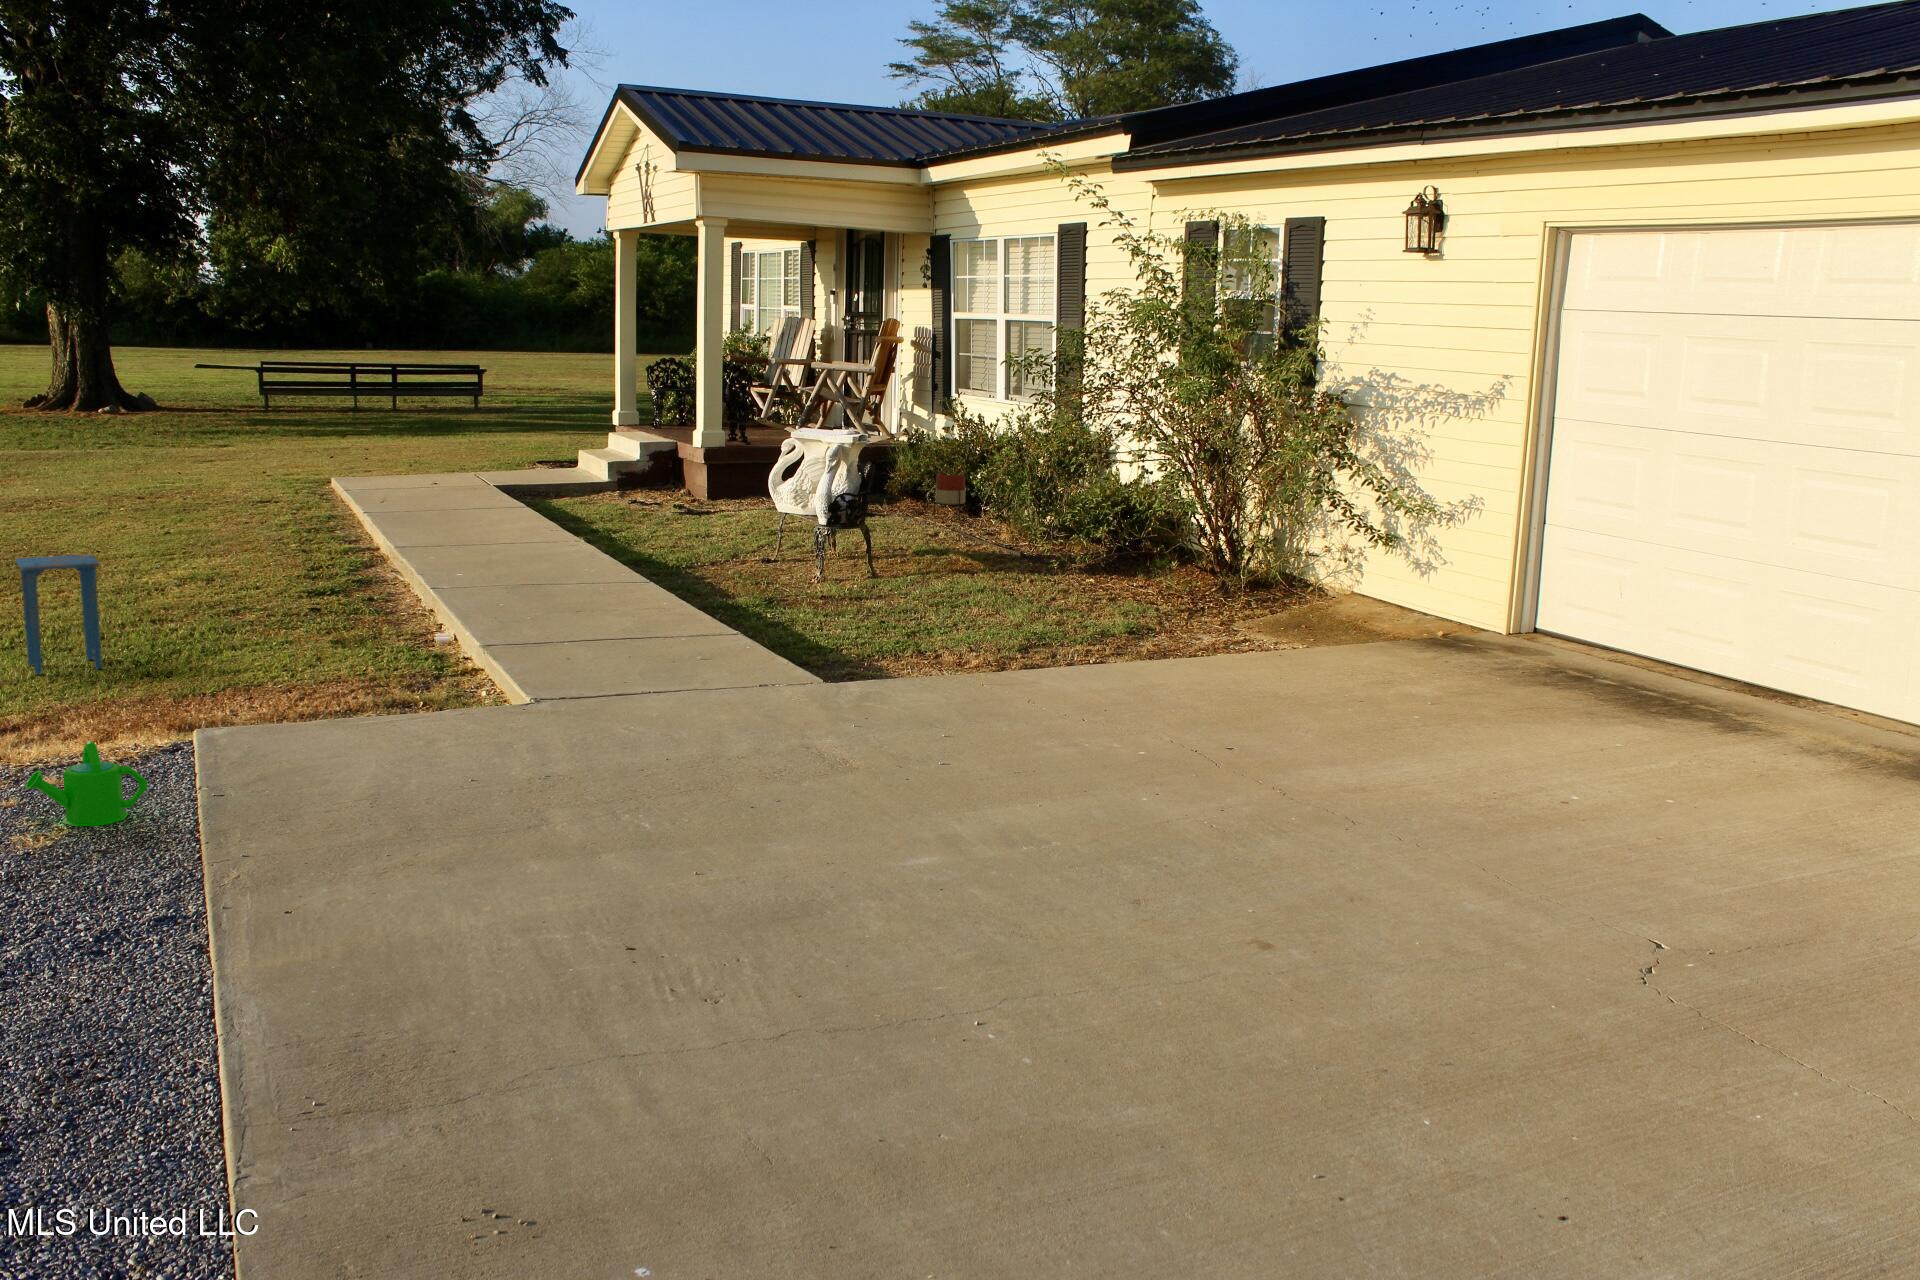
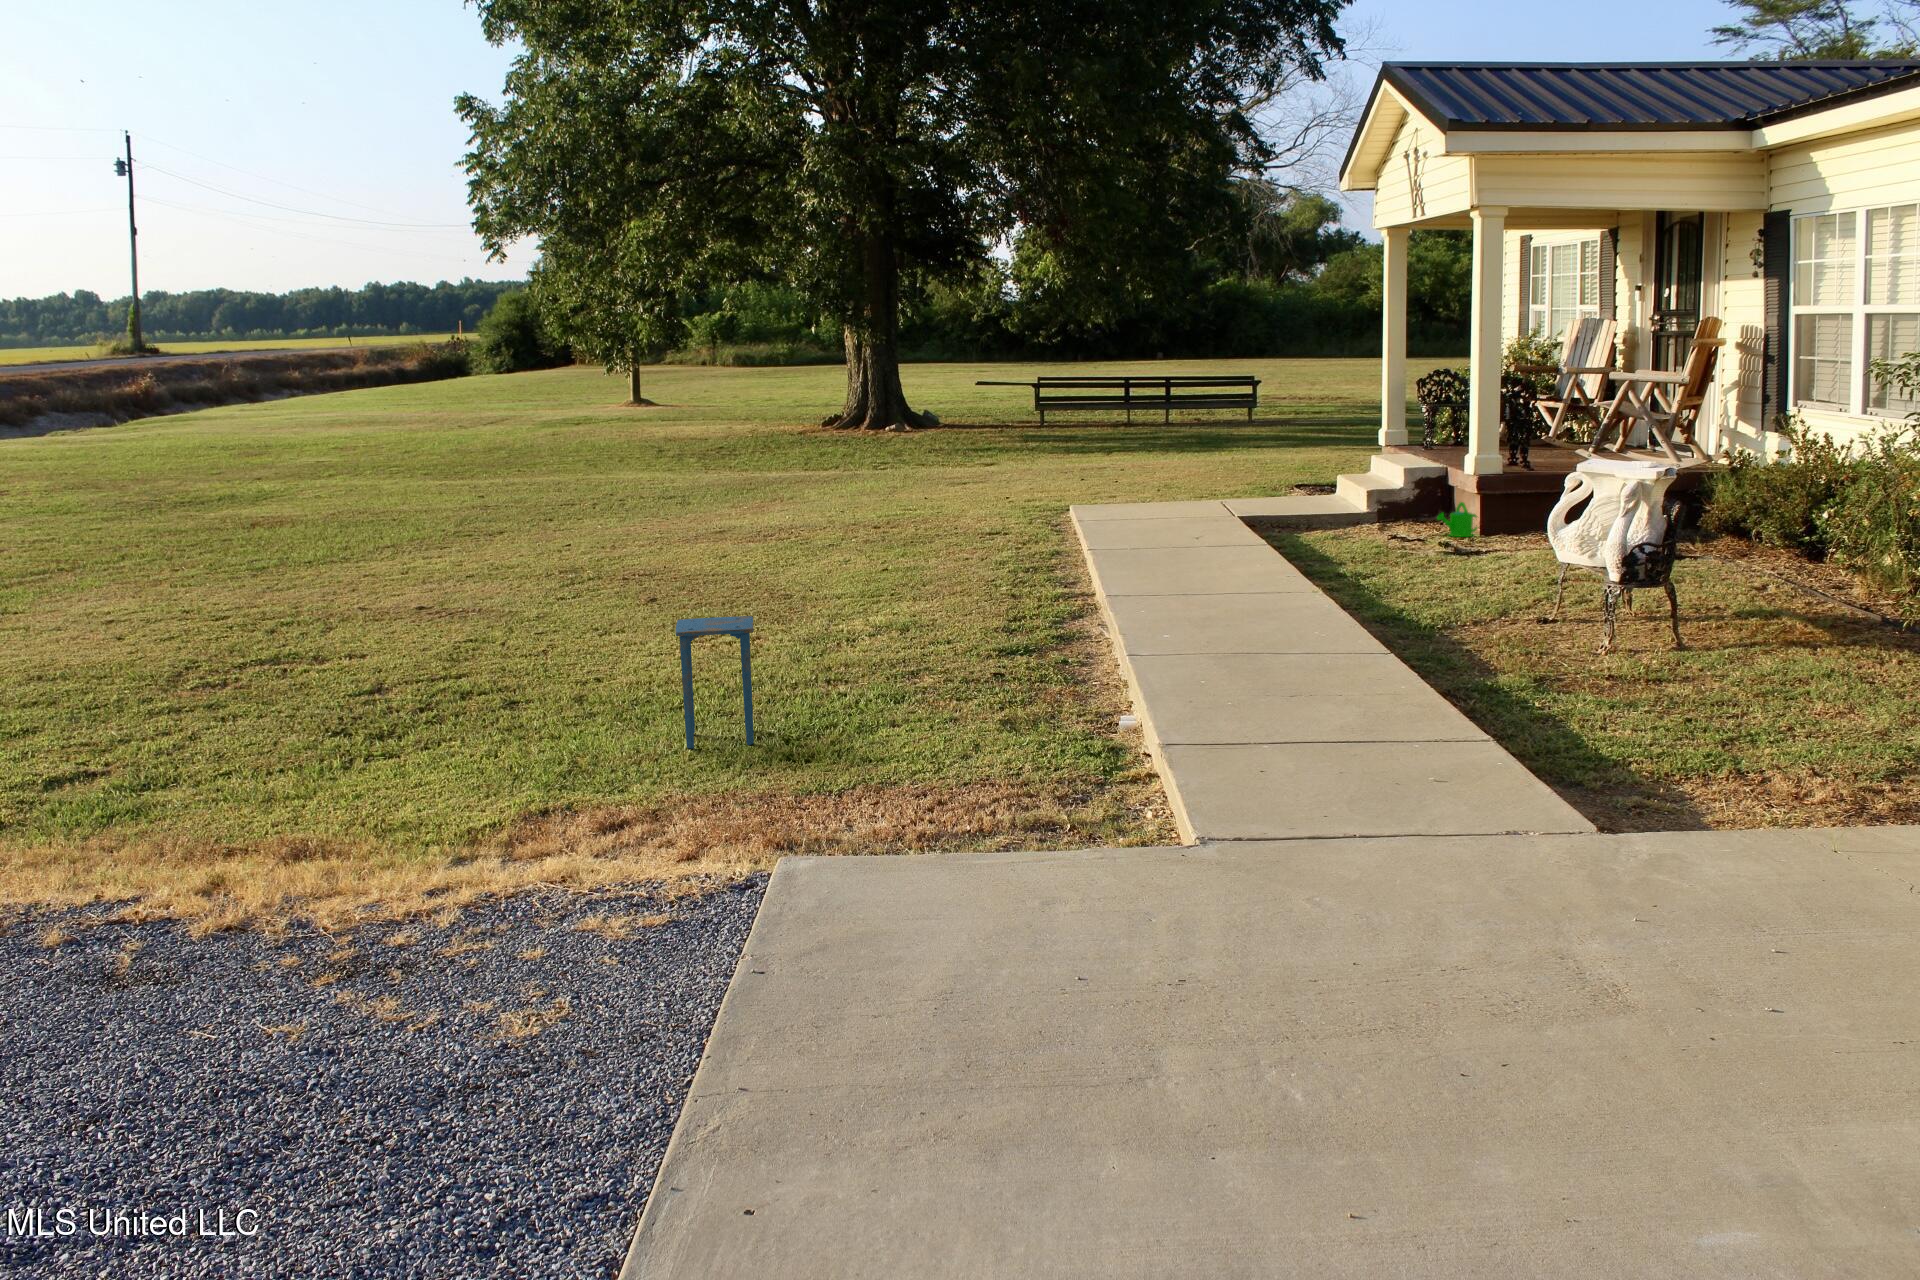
planter: present [933,473,966,520] -> none [1760,505,1807,565]
watering can: present [25,741,147,827] -> present [1437,502,1479,537]

